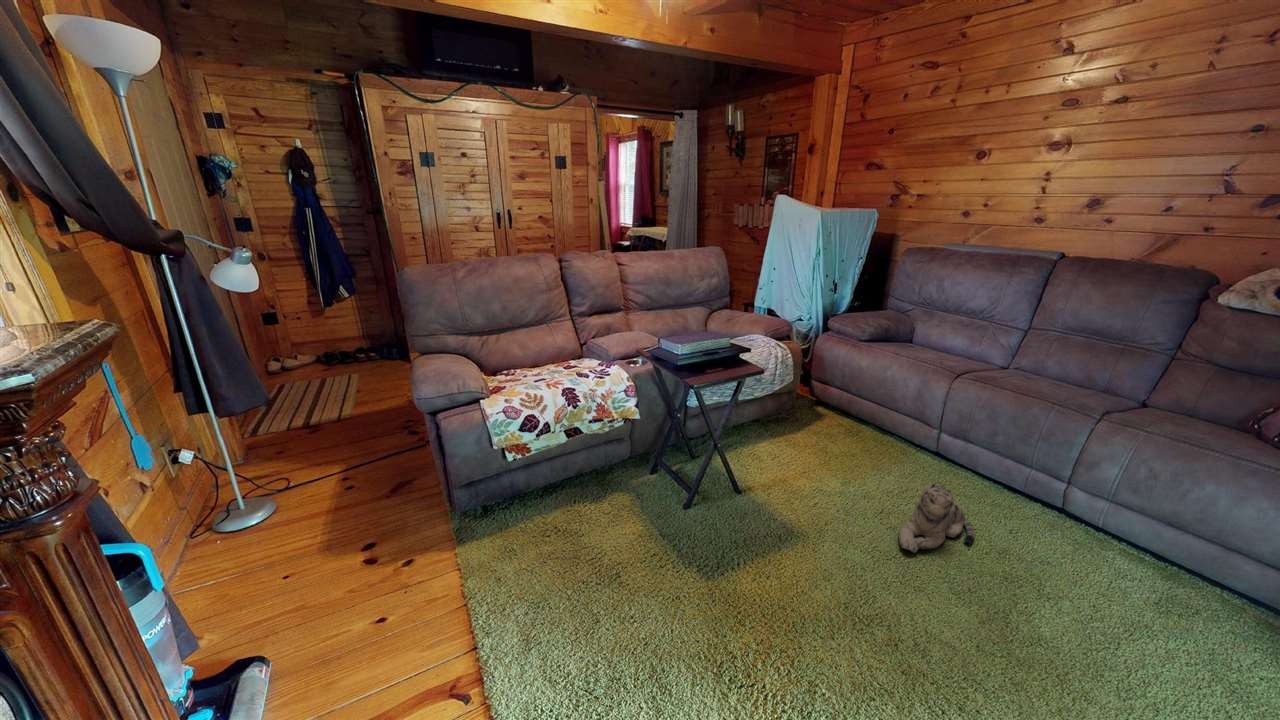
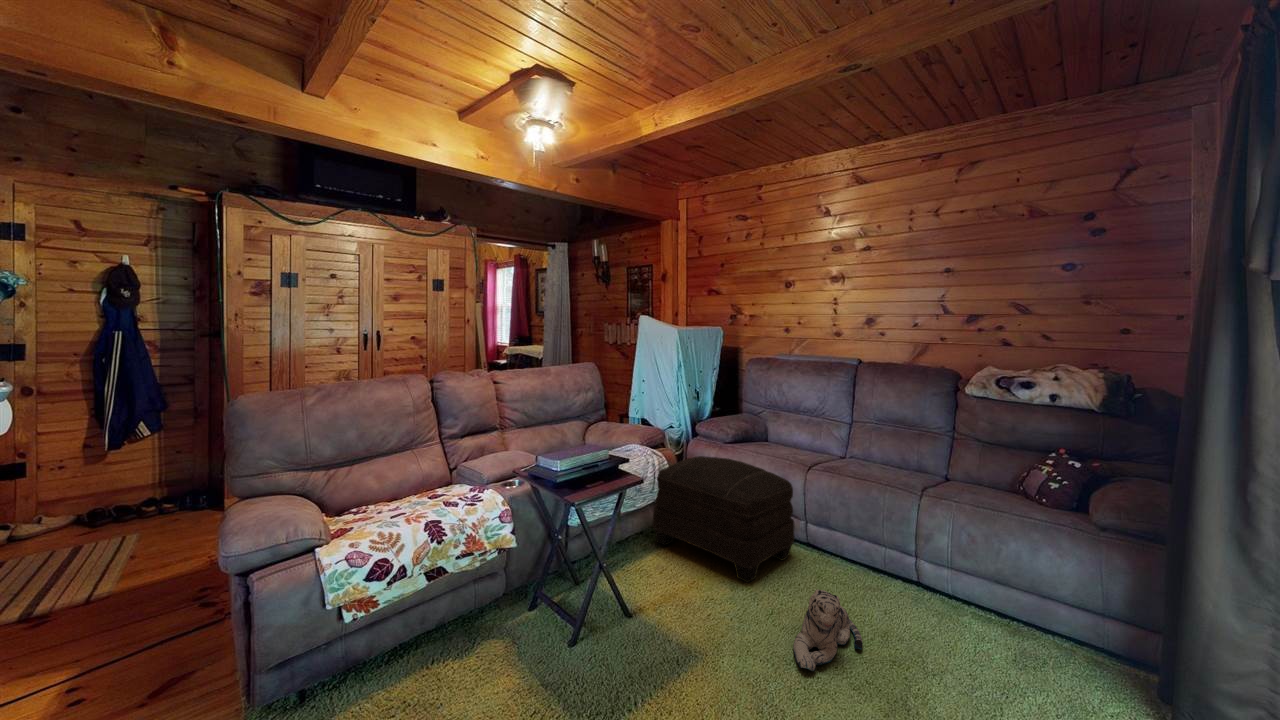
ottoman: none [771,351,927,476] -> present [653,456,795,582]

